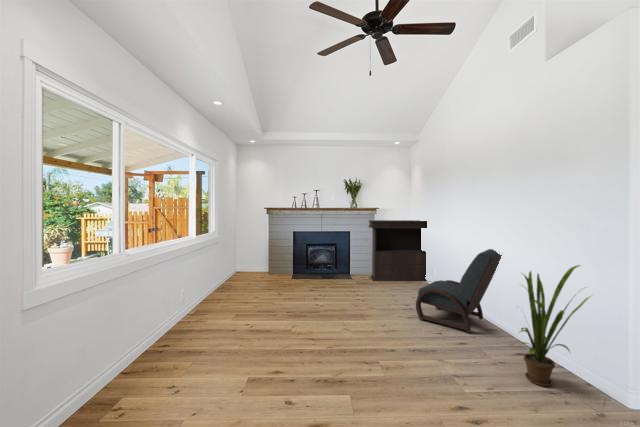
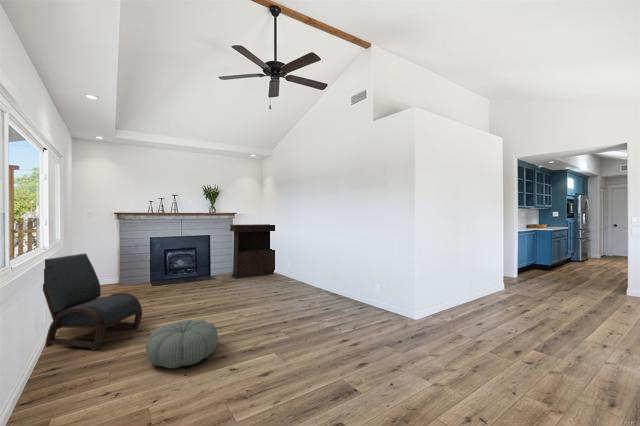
lounge chair: present [416,249,502,333] -> present [43,254,142,351]
house plant: present [521,265,590,386] -> none [355,249,389,319]
pouf: none [219,323,295,380] -> present [146,320,218,368]

